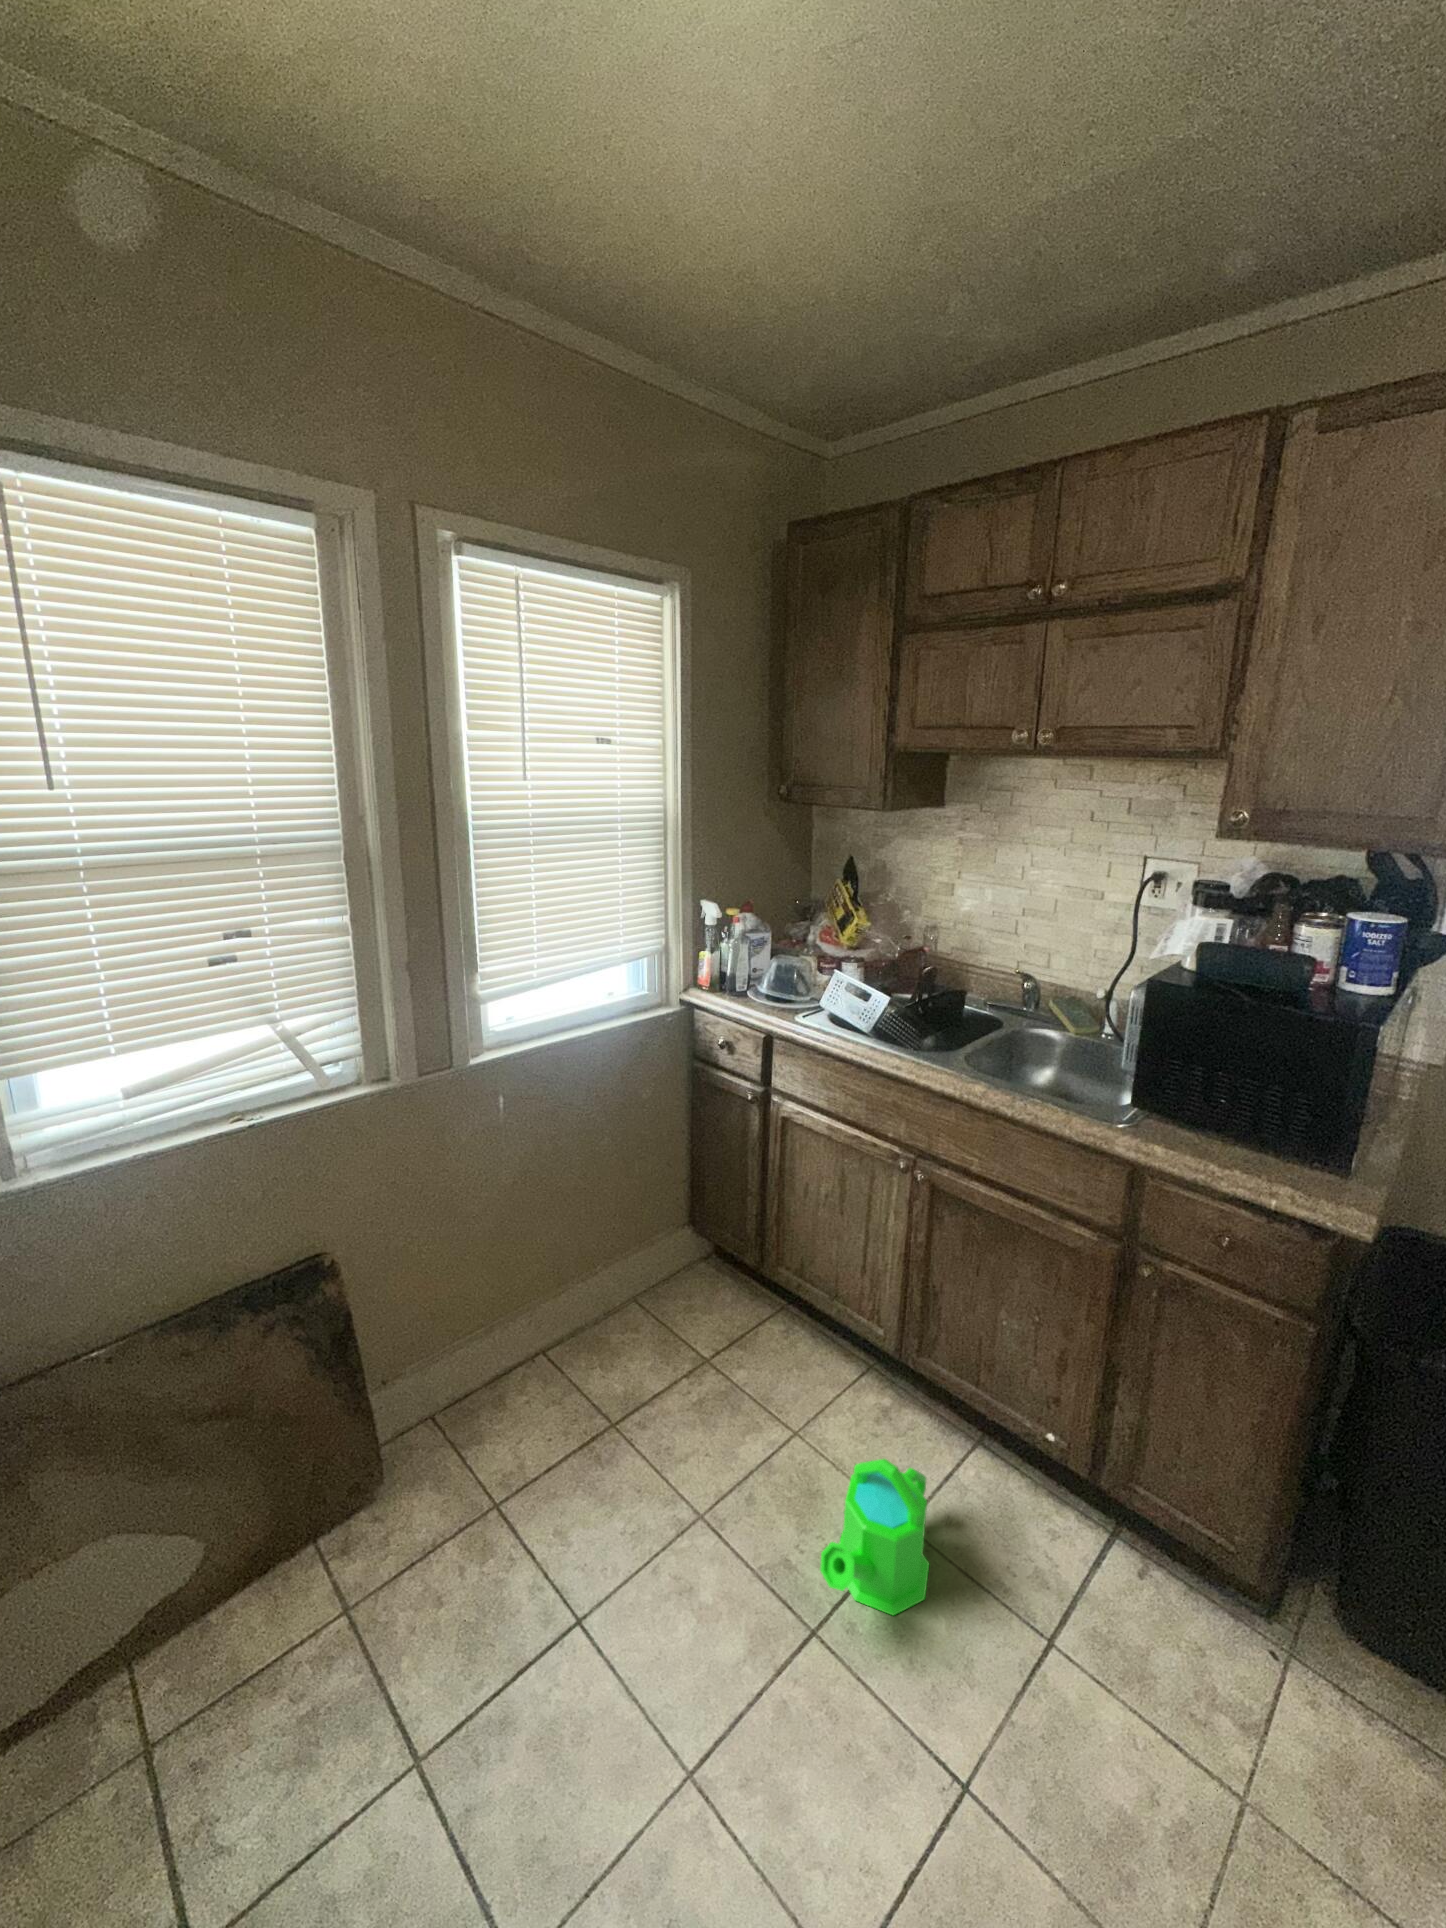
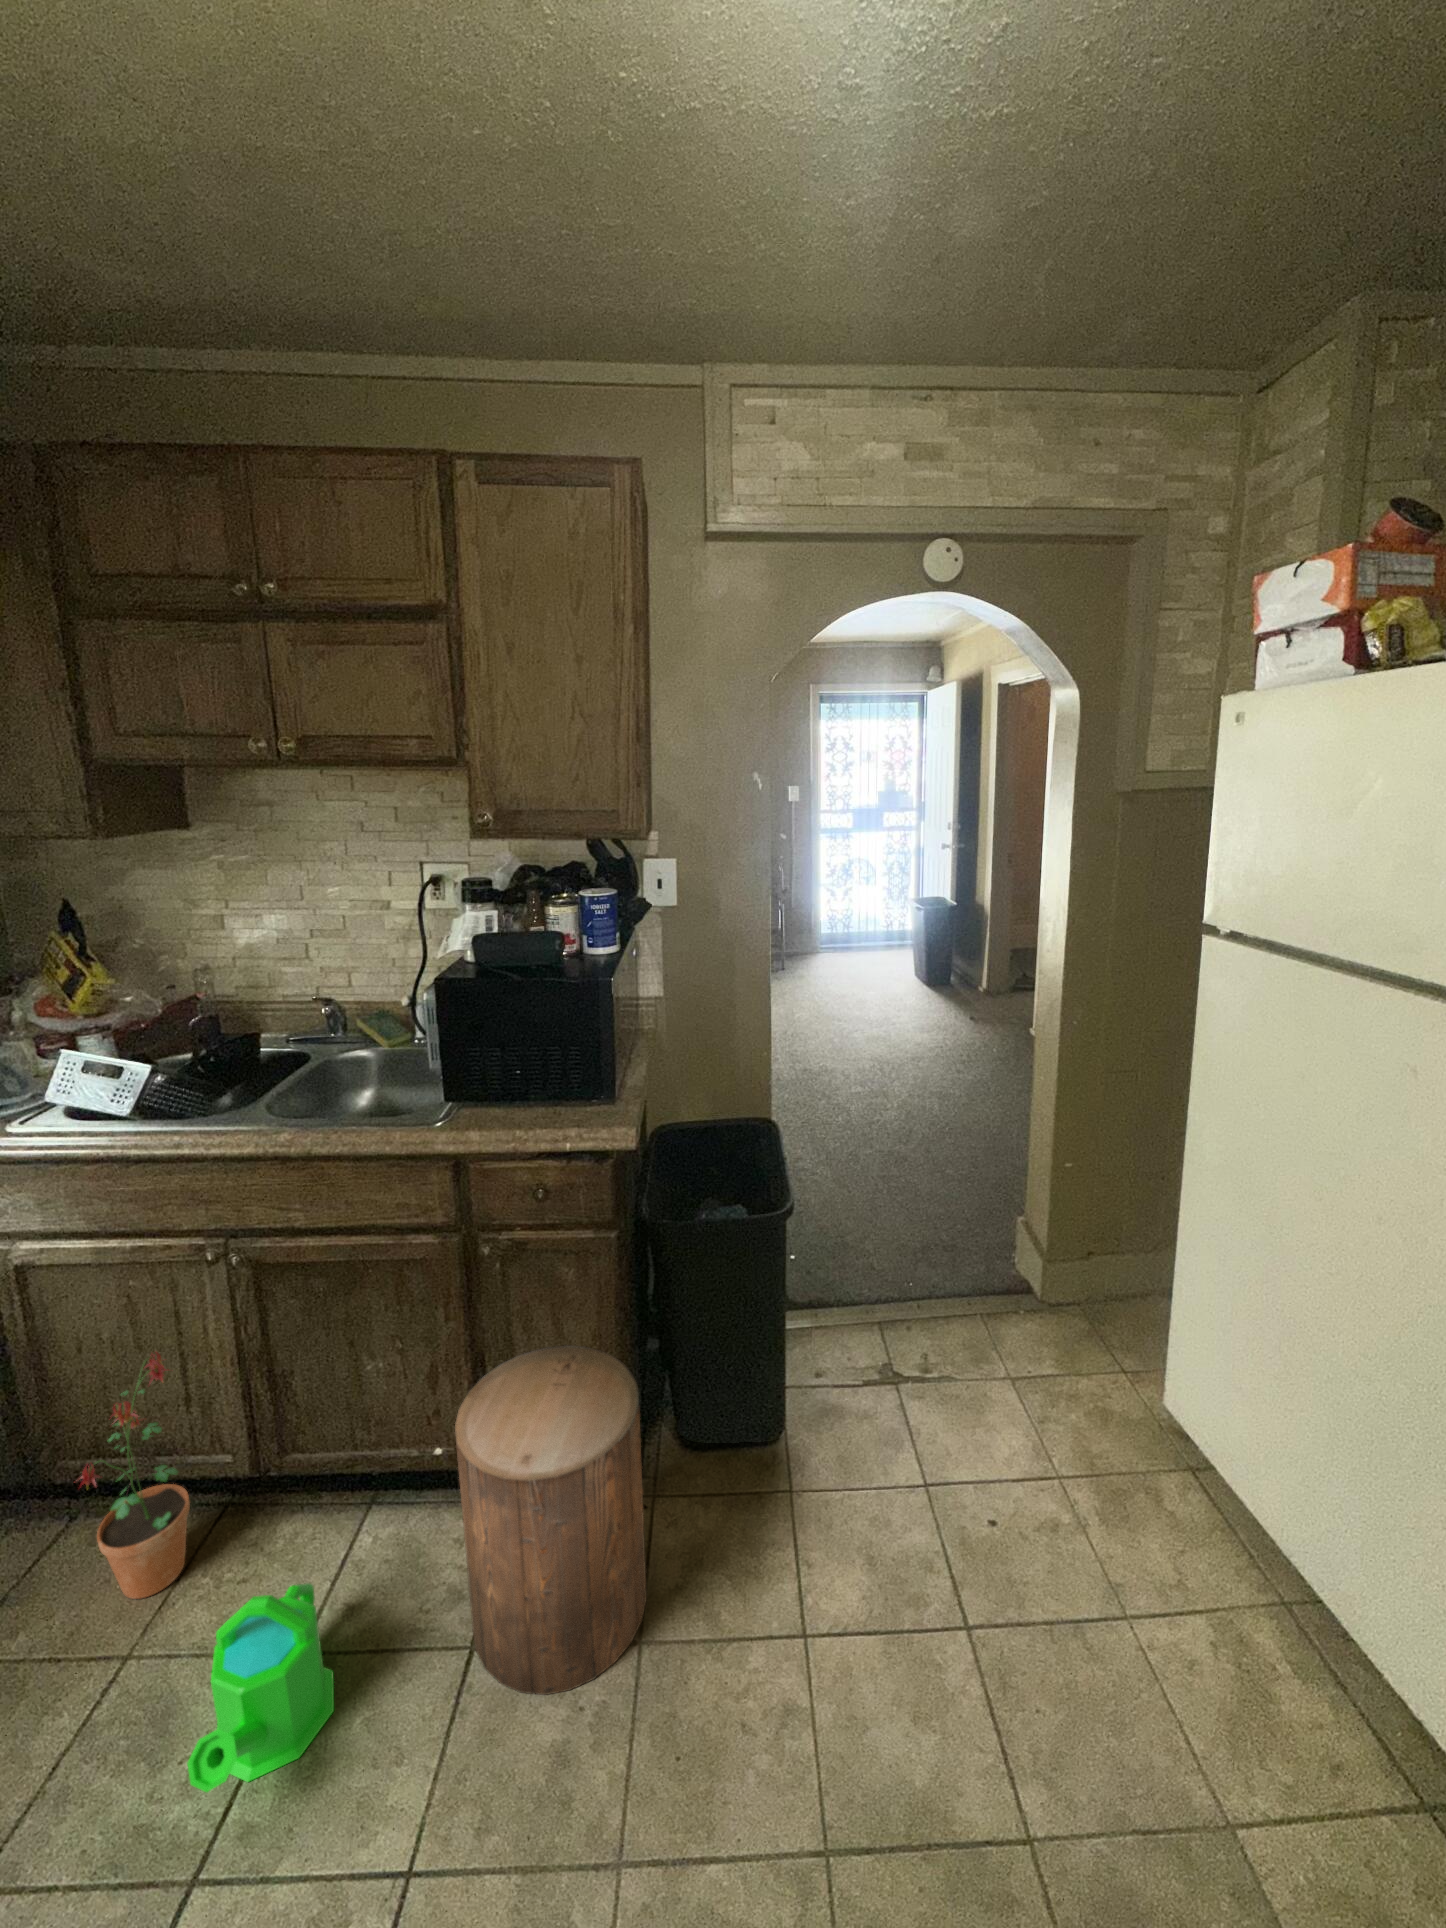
potted plant: none [787,1219,859,1398] -> present [80,1352,190,1599]
stool: none [1057,1396,1317,1807] -> present [455,1345,647,1695]

